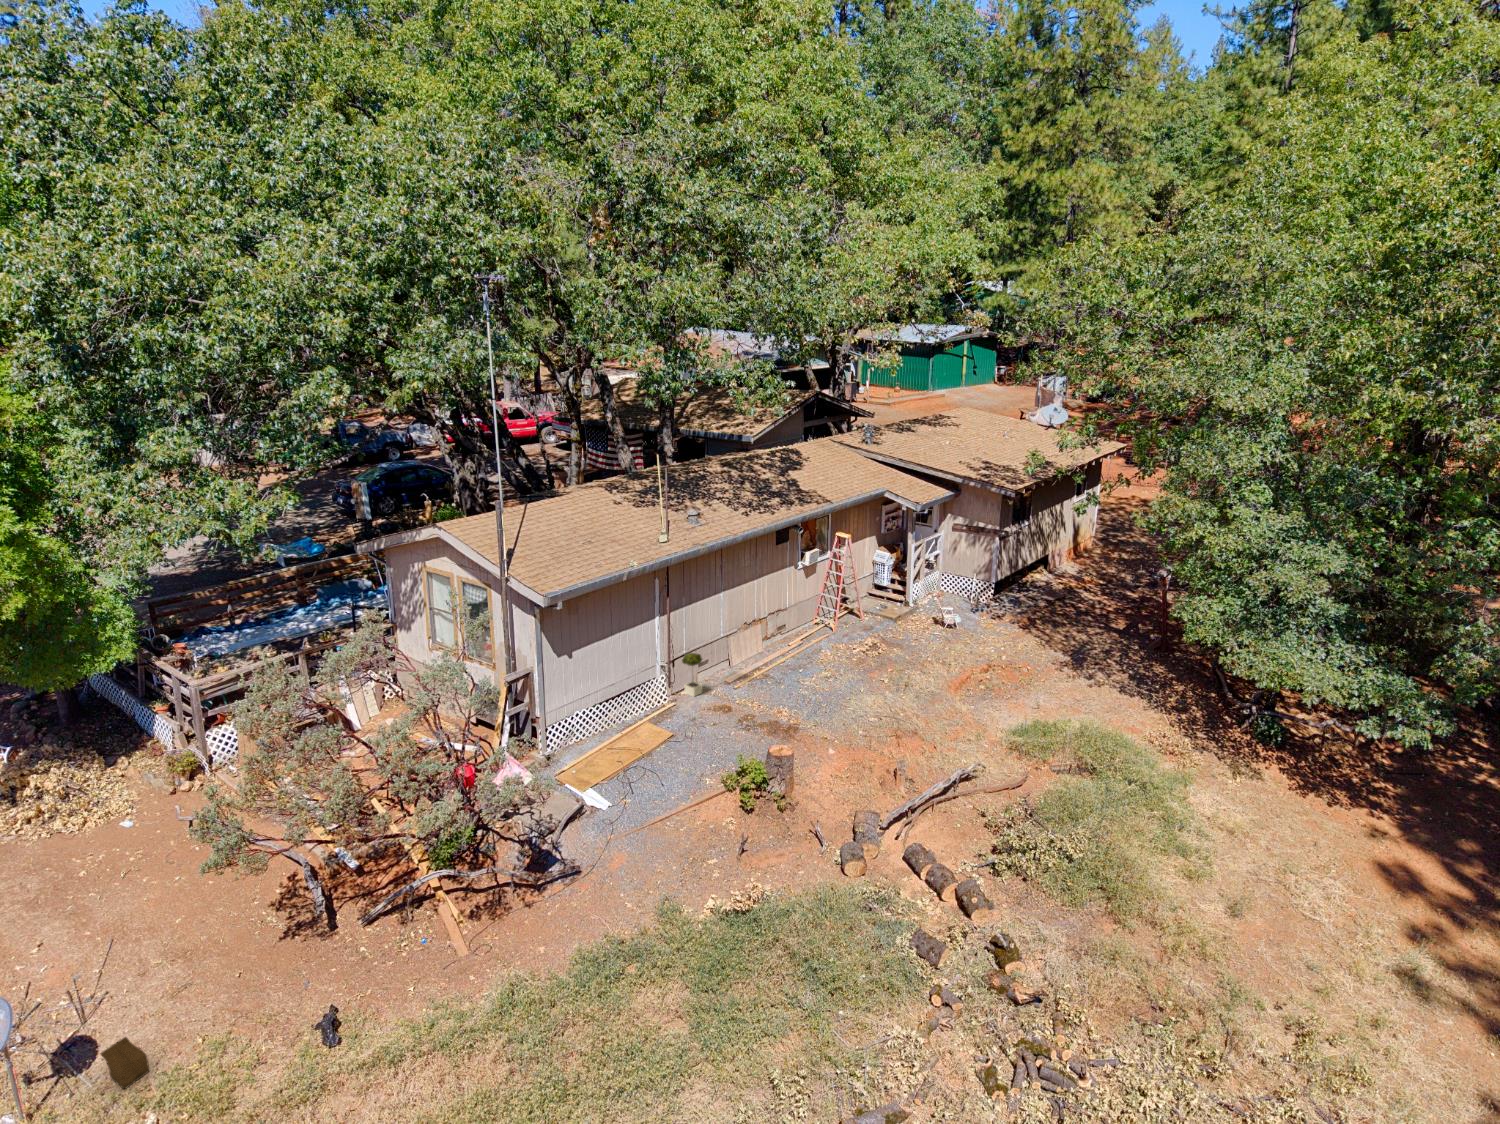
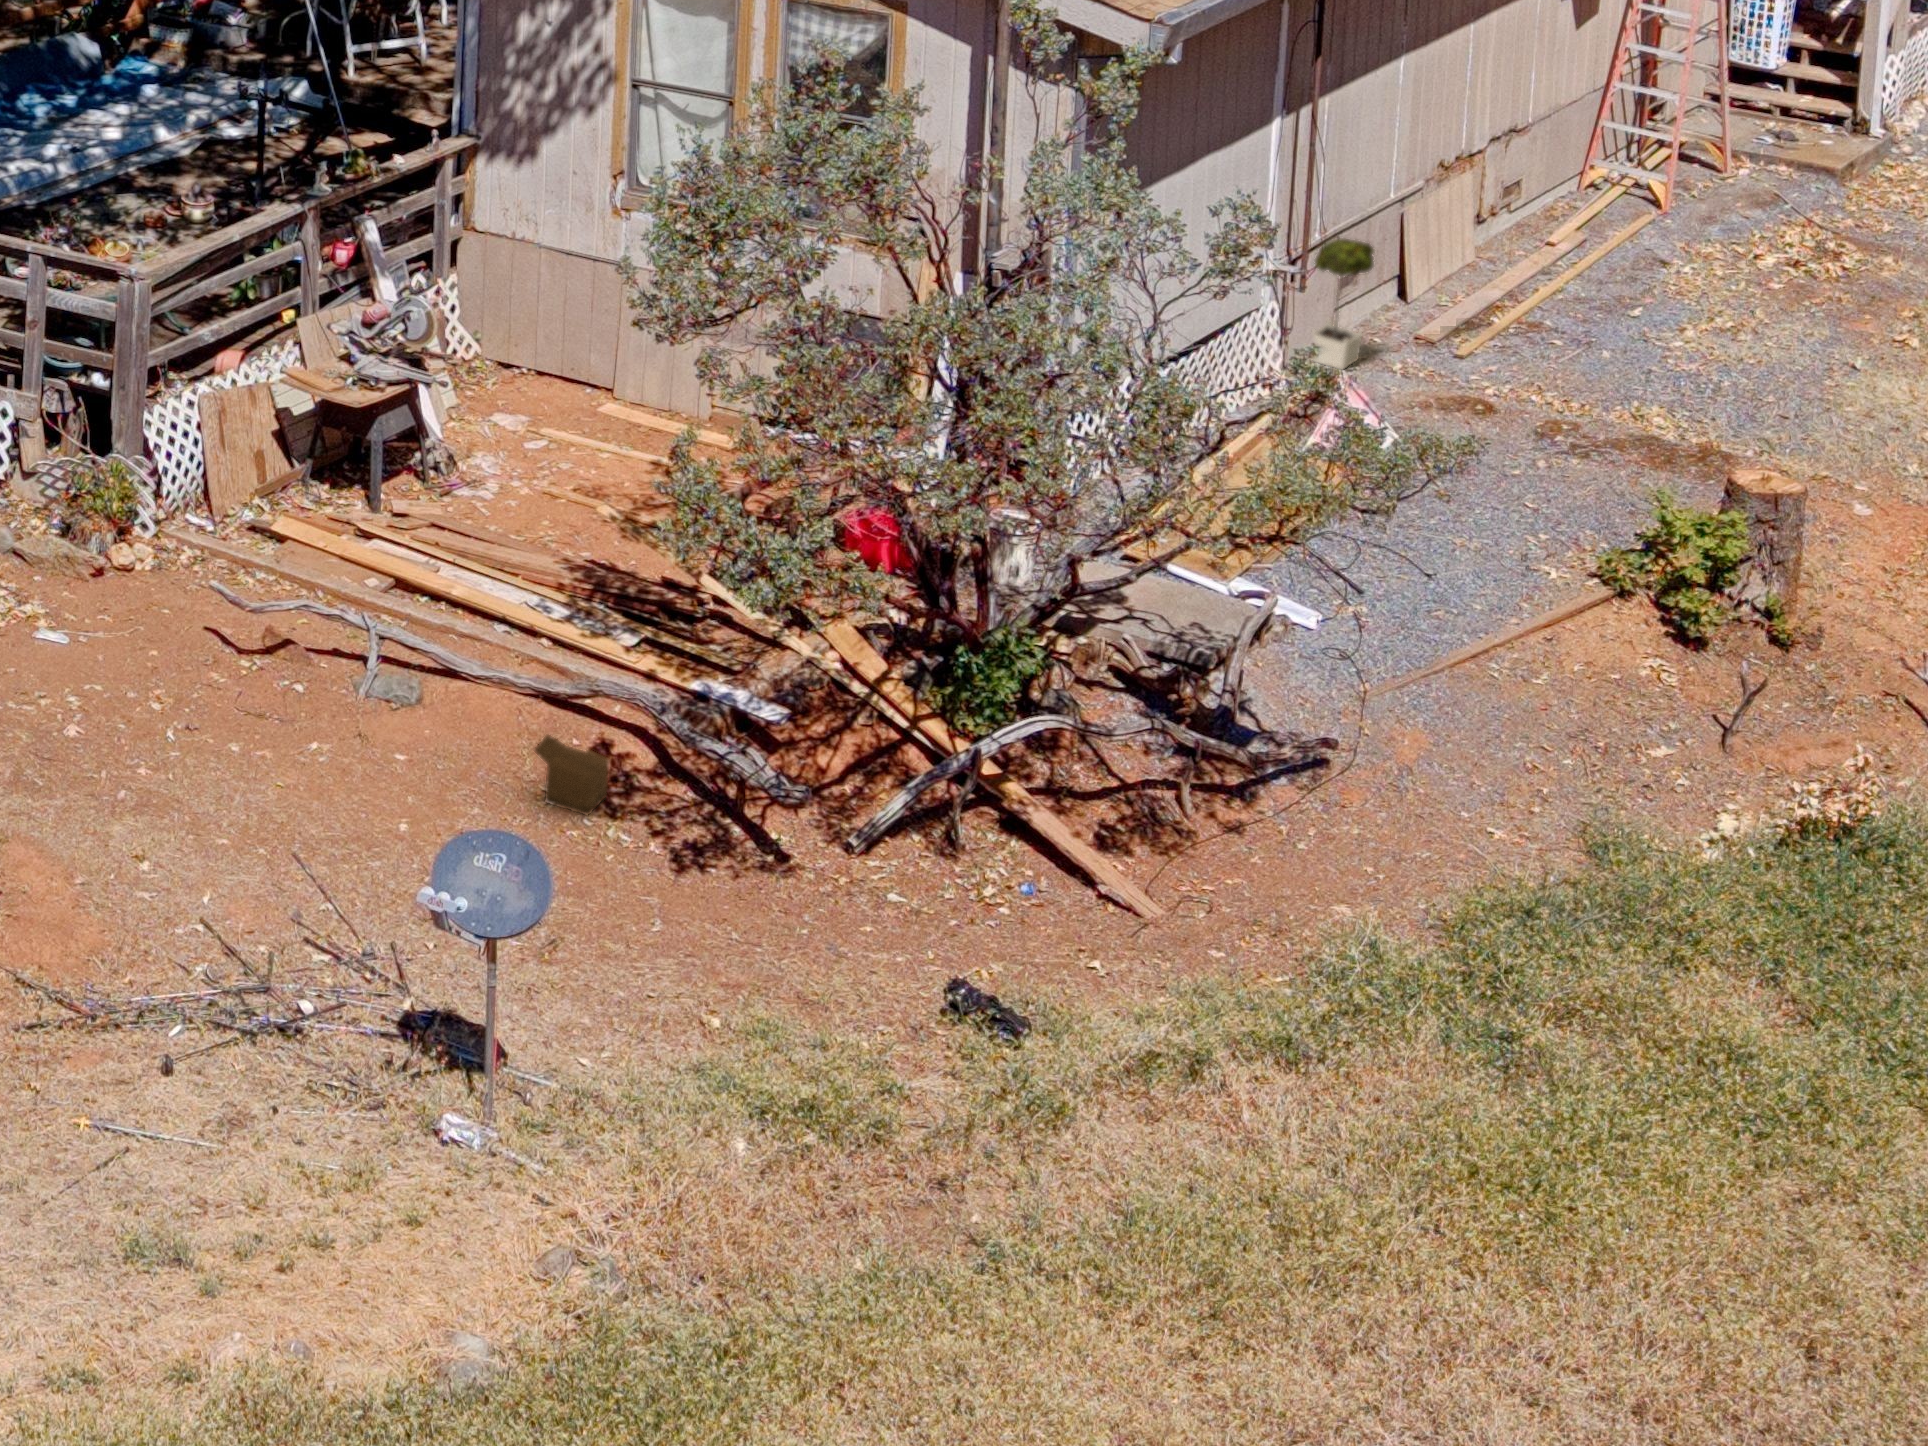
cardboard box: present [101,1037,150,1089] -> present [534,735,609,815]

